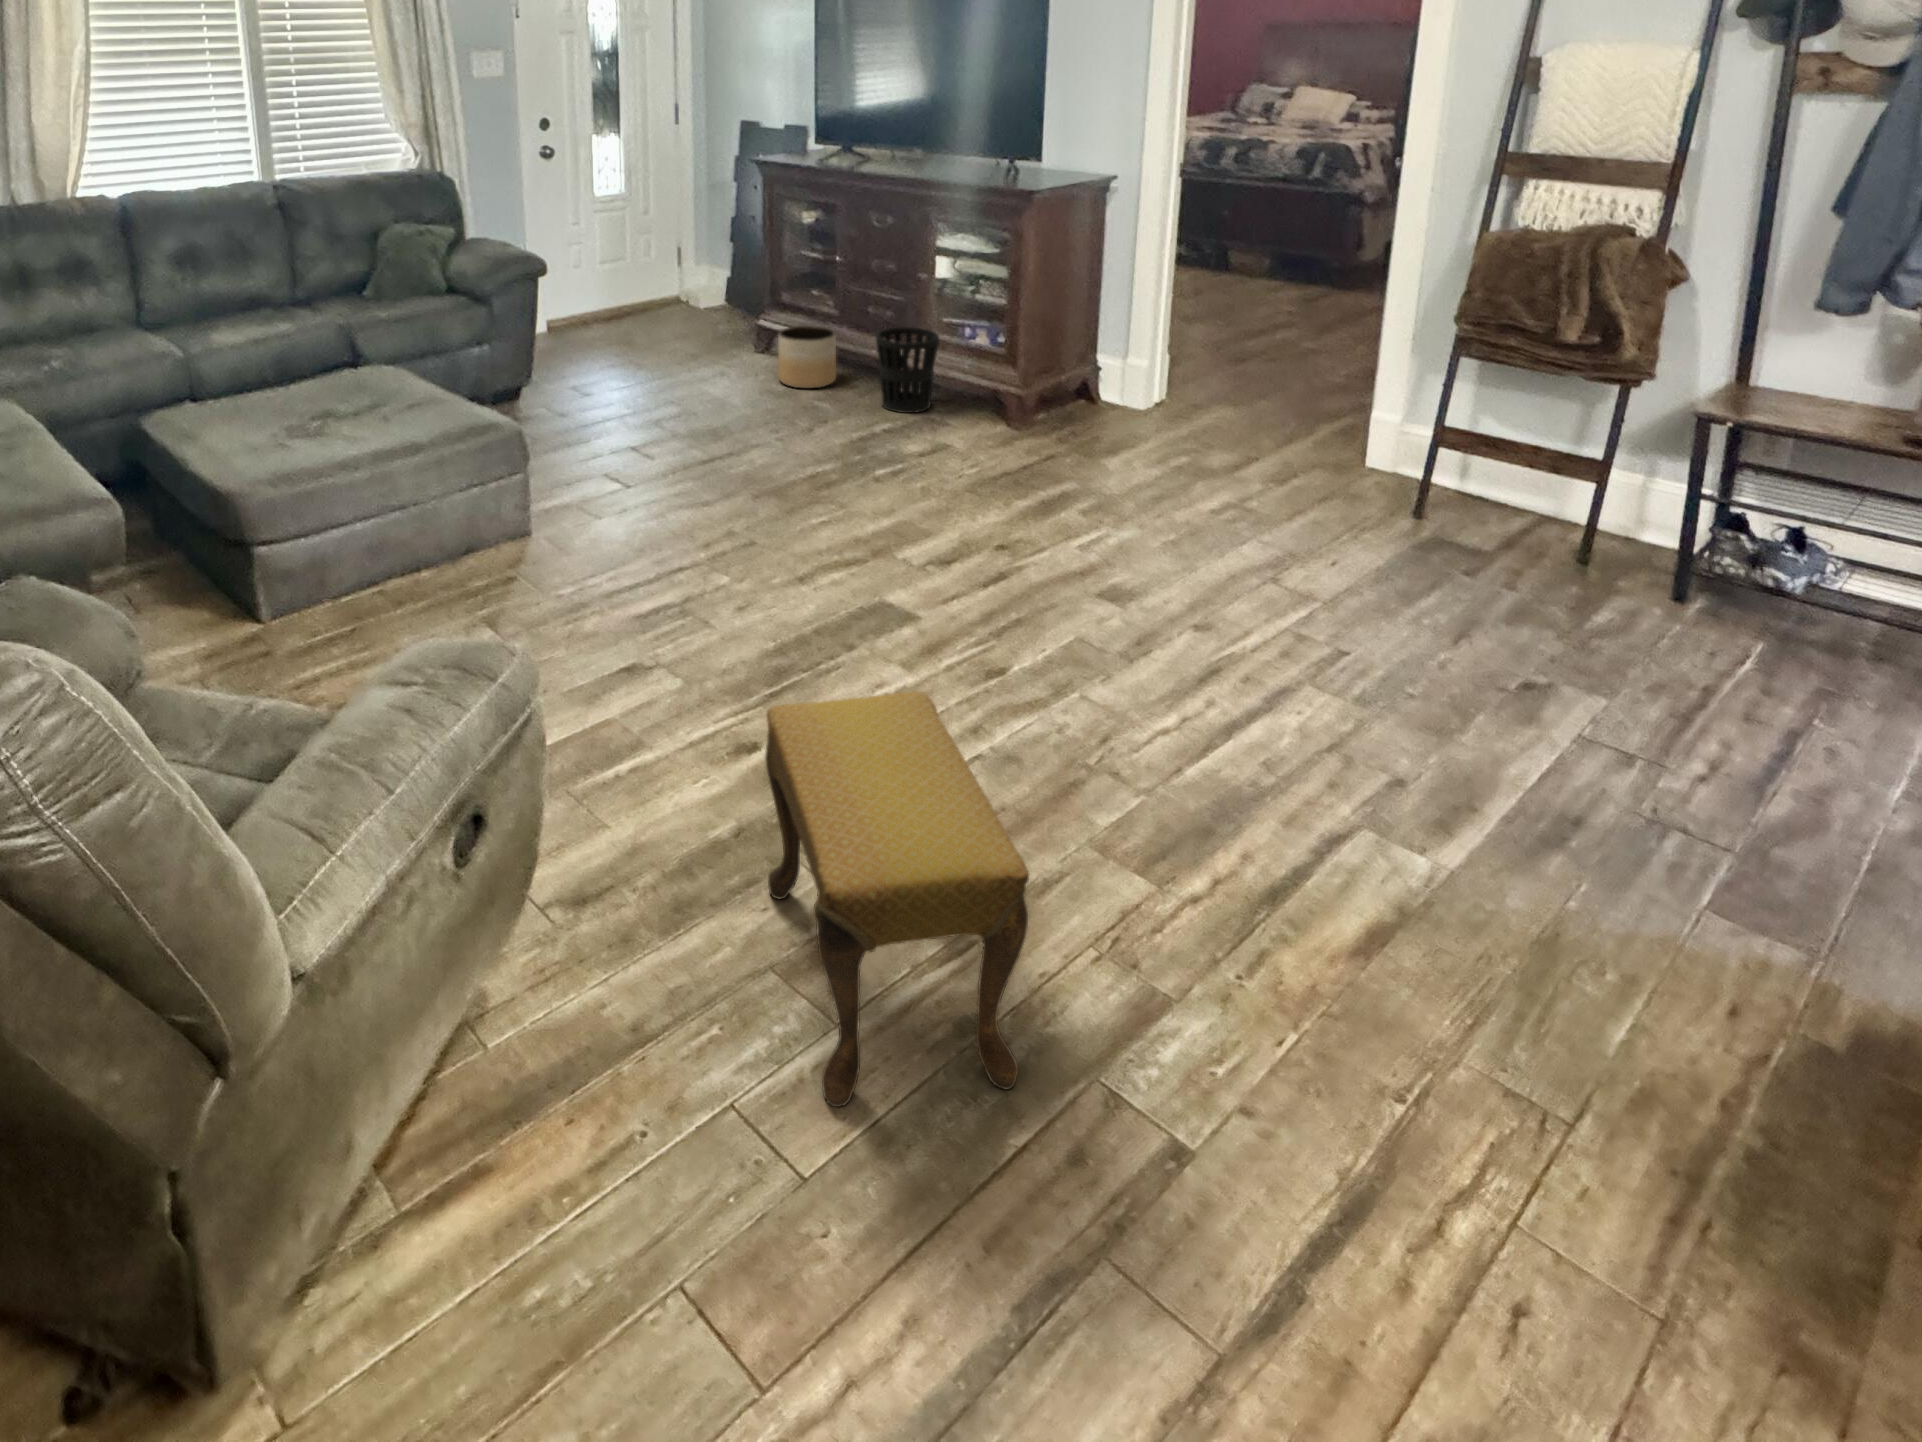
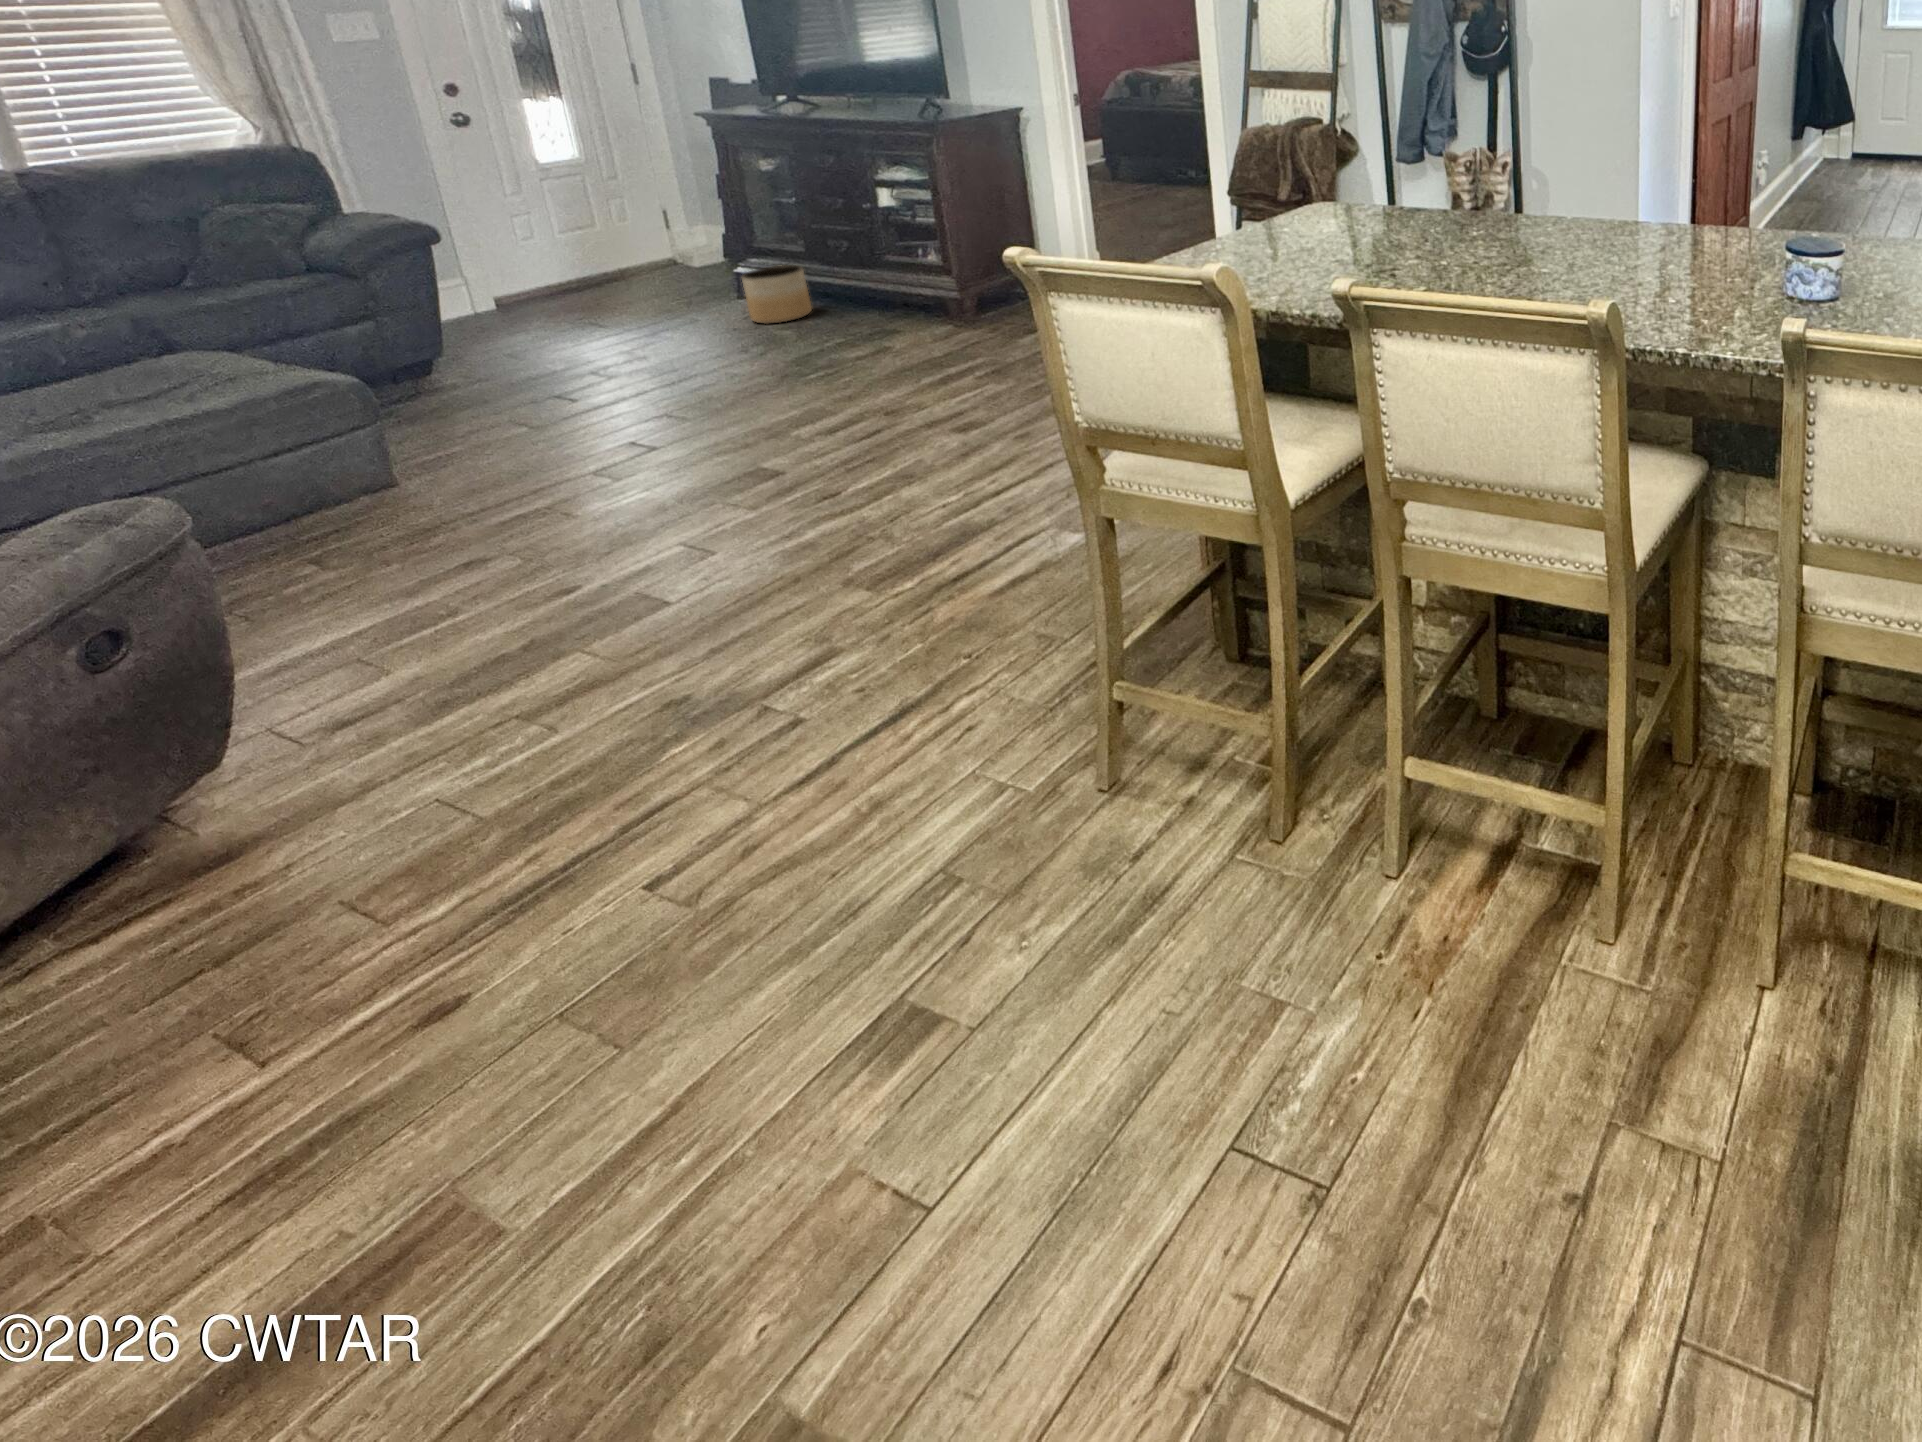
wastebasket: present [876,327,939,413] -> none [827,254,894,330]
footstool: present [765,692,1029,1107] -> none [418,498,661,800]

